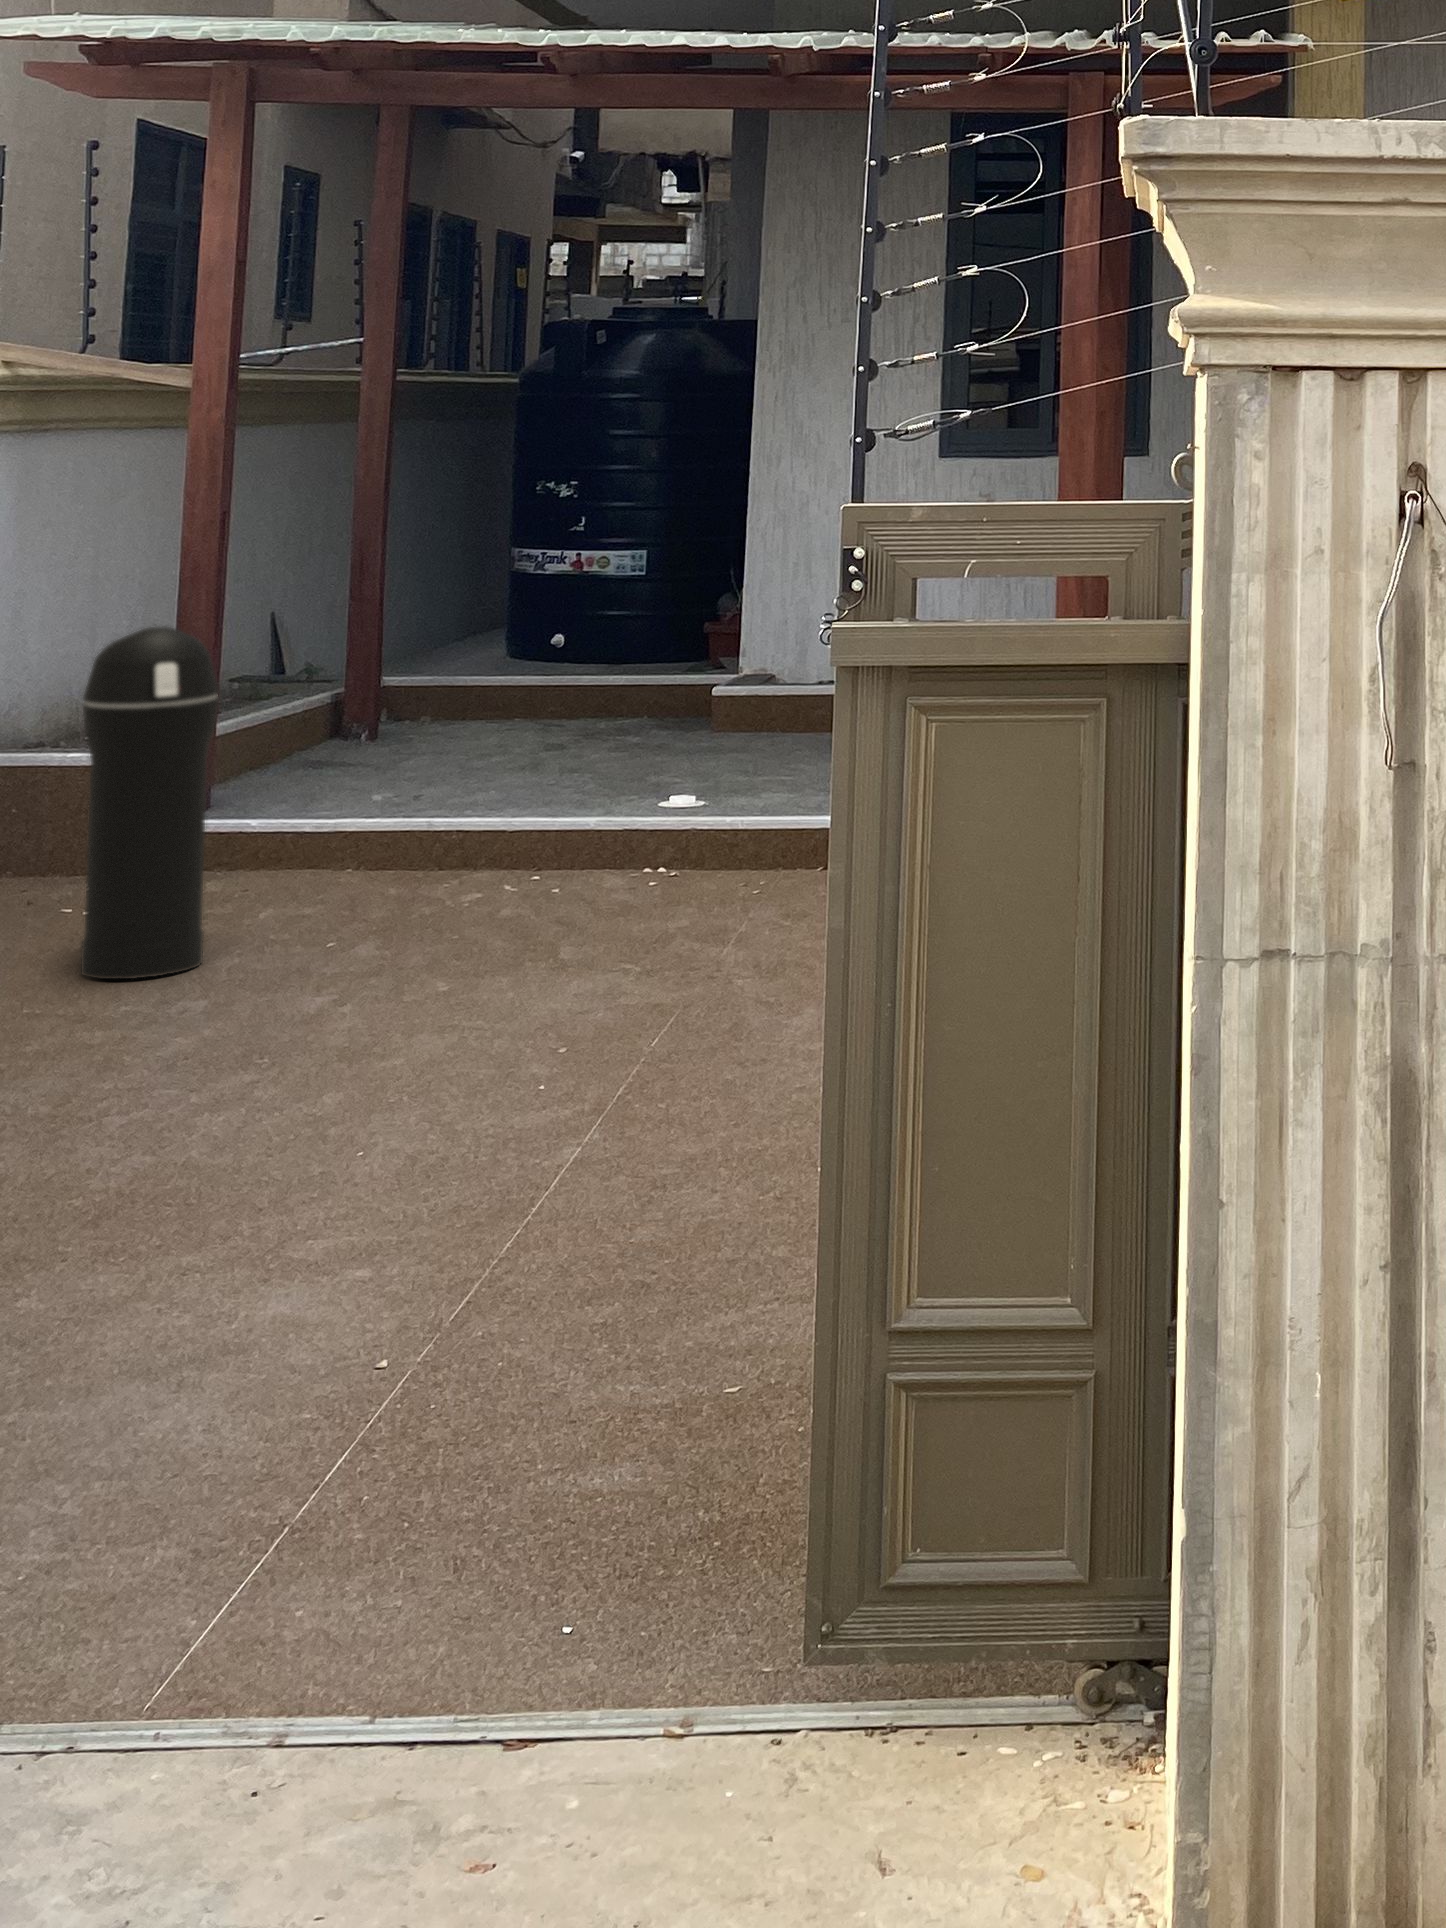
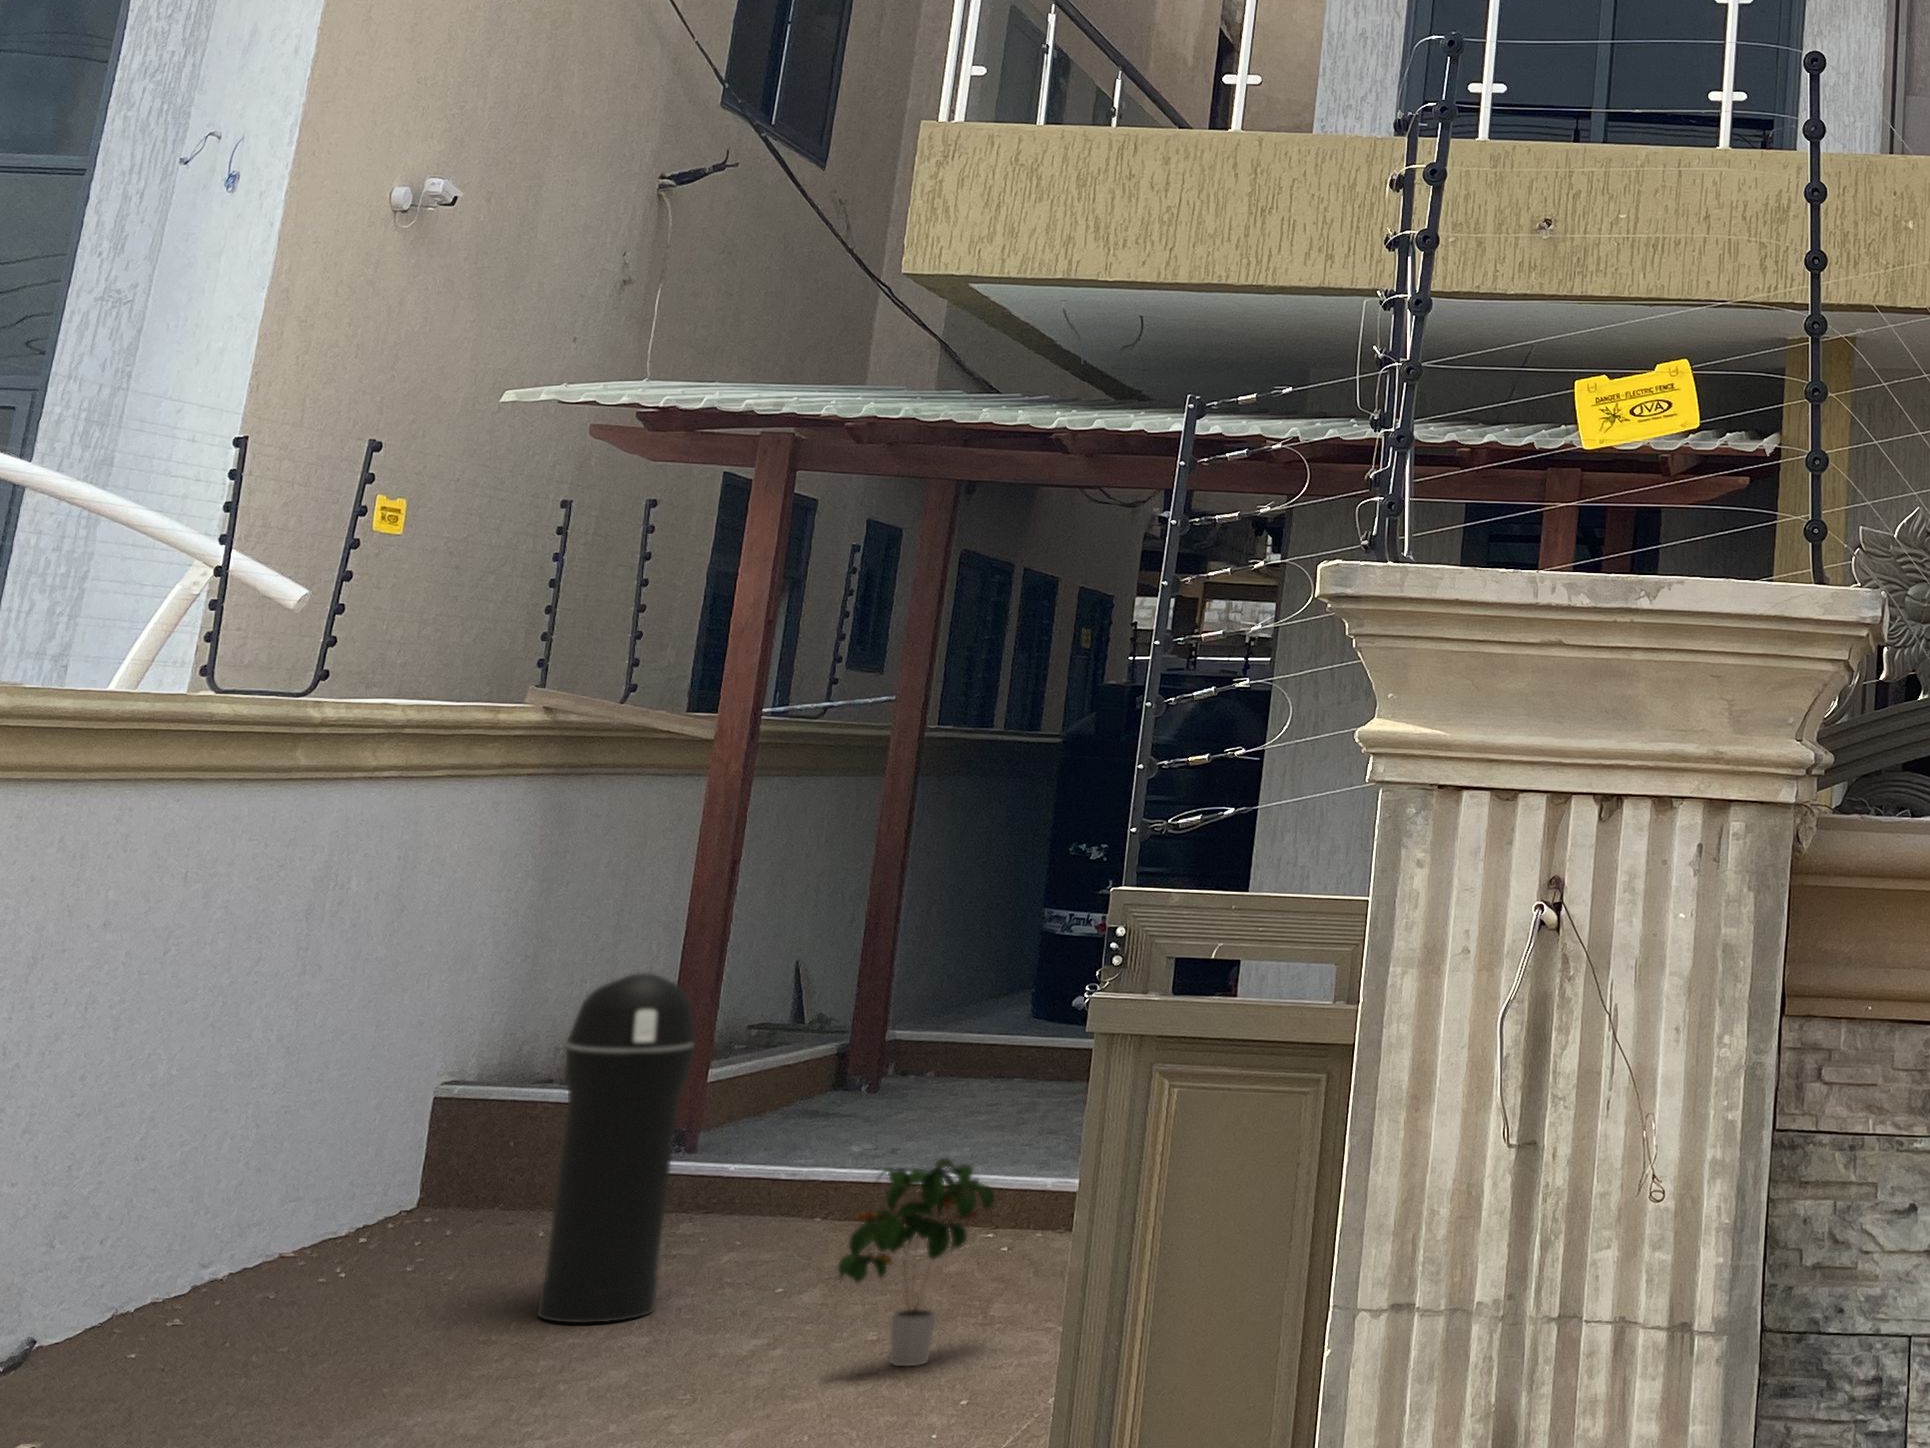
potted plant: none [403,797,557,1005] -> present [838,1158,995,1366]

